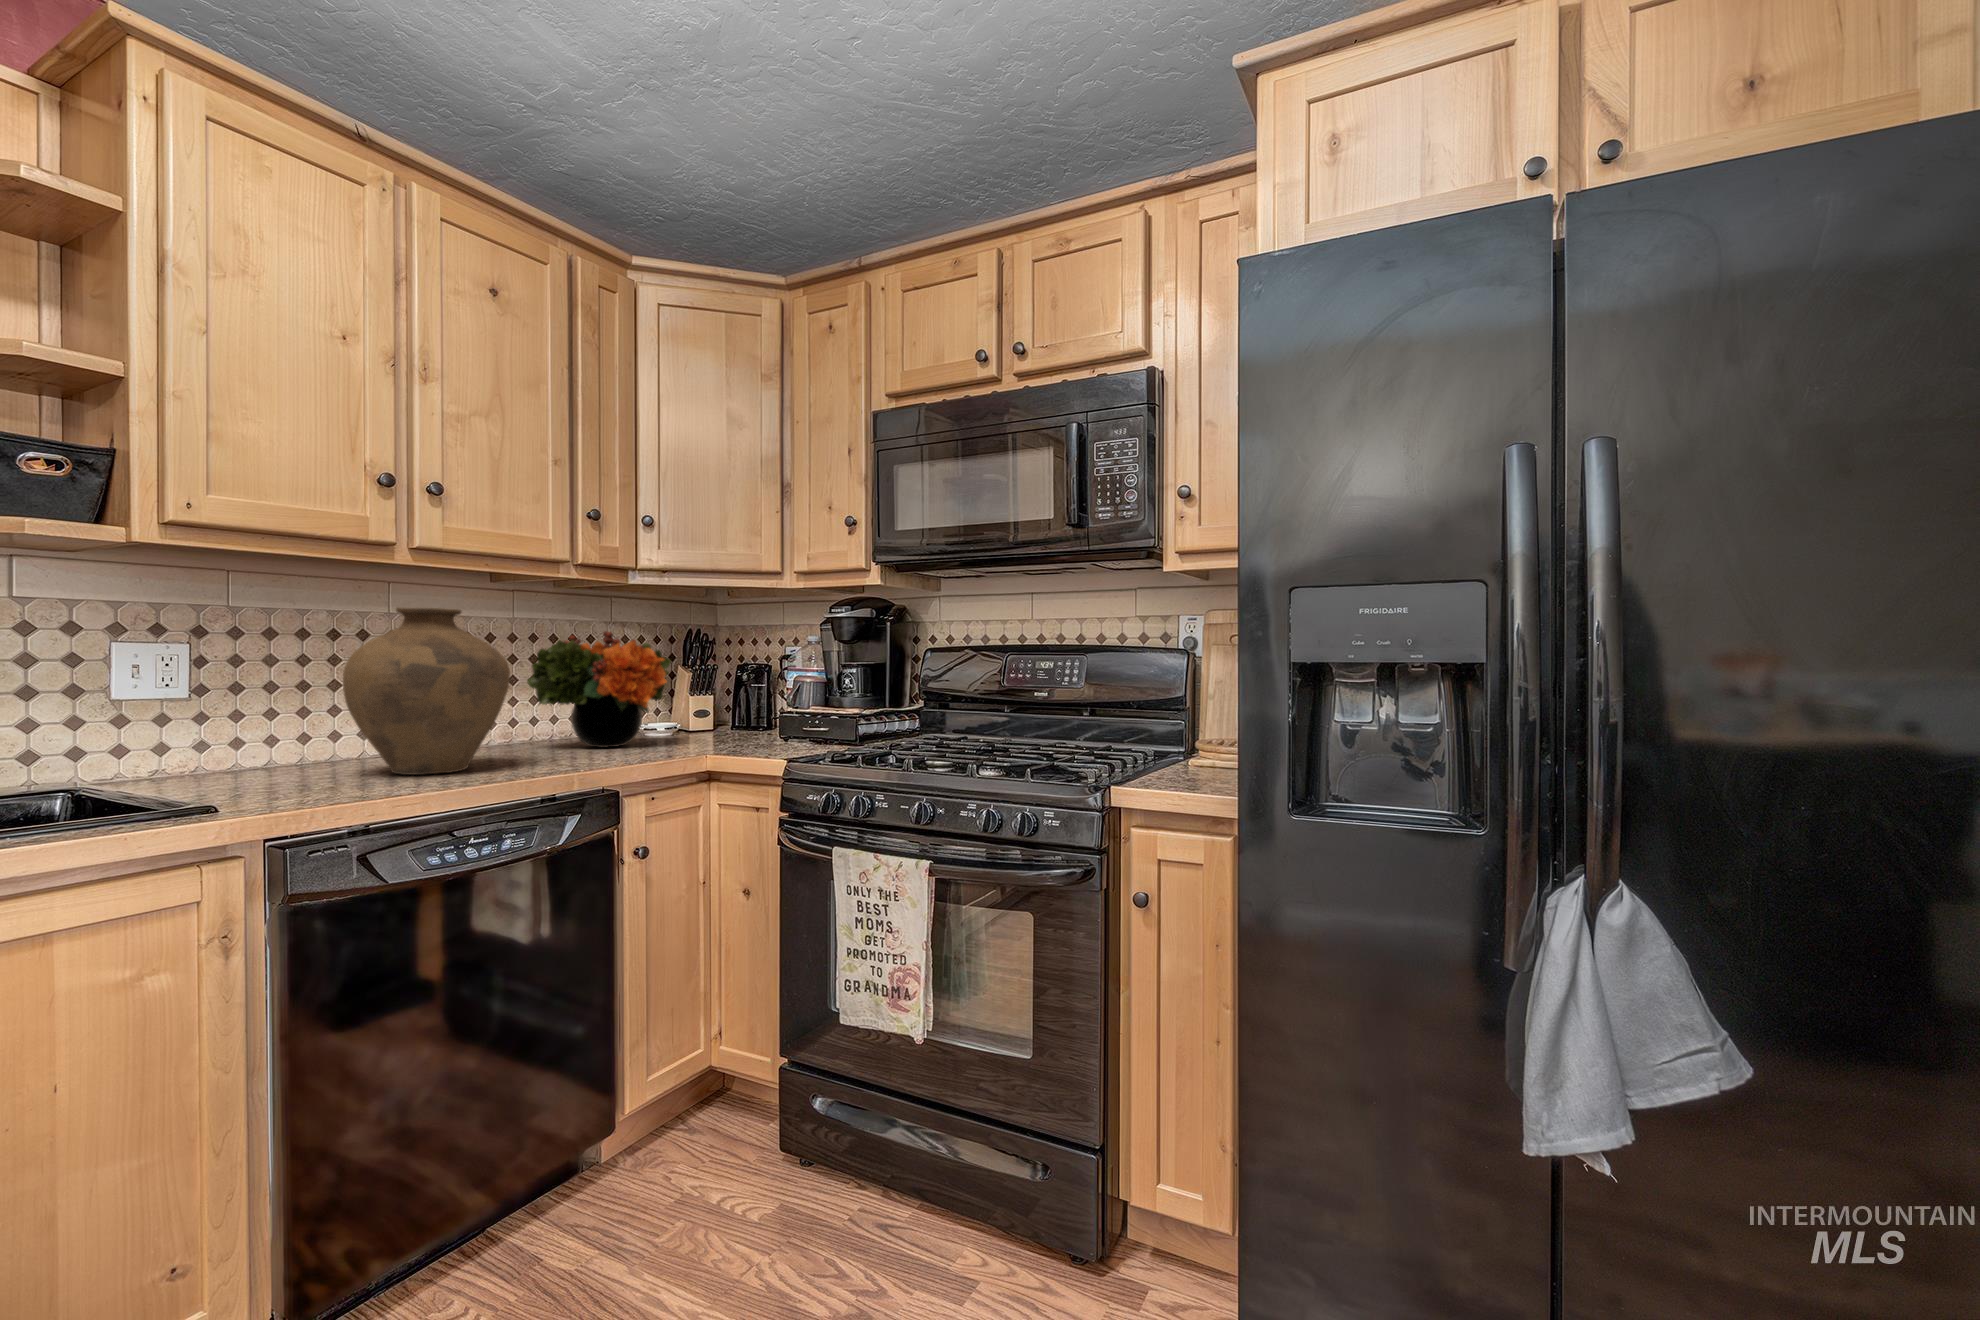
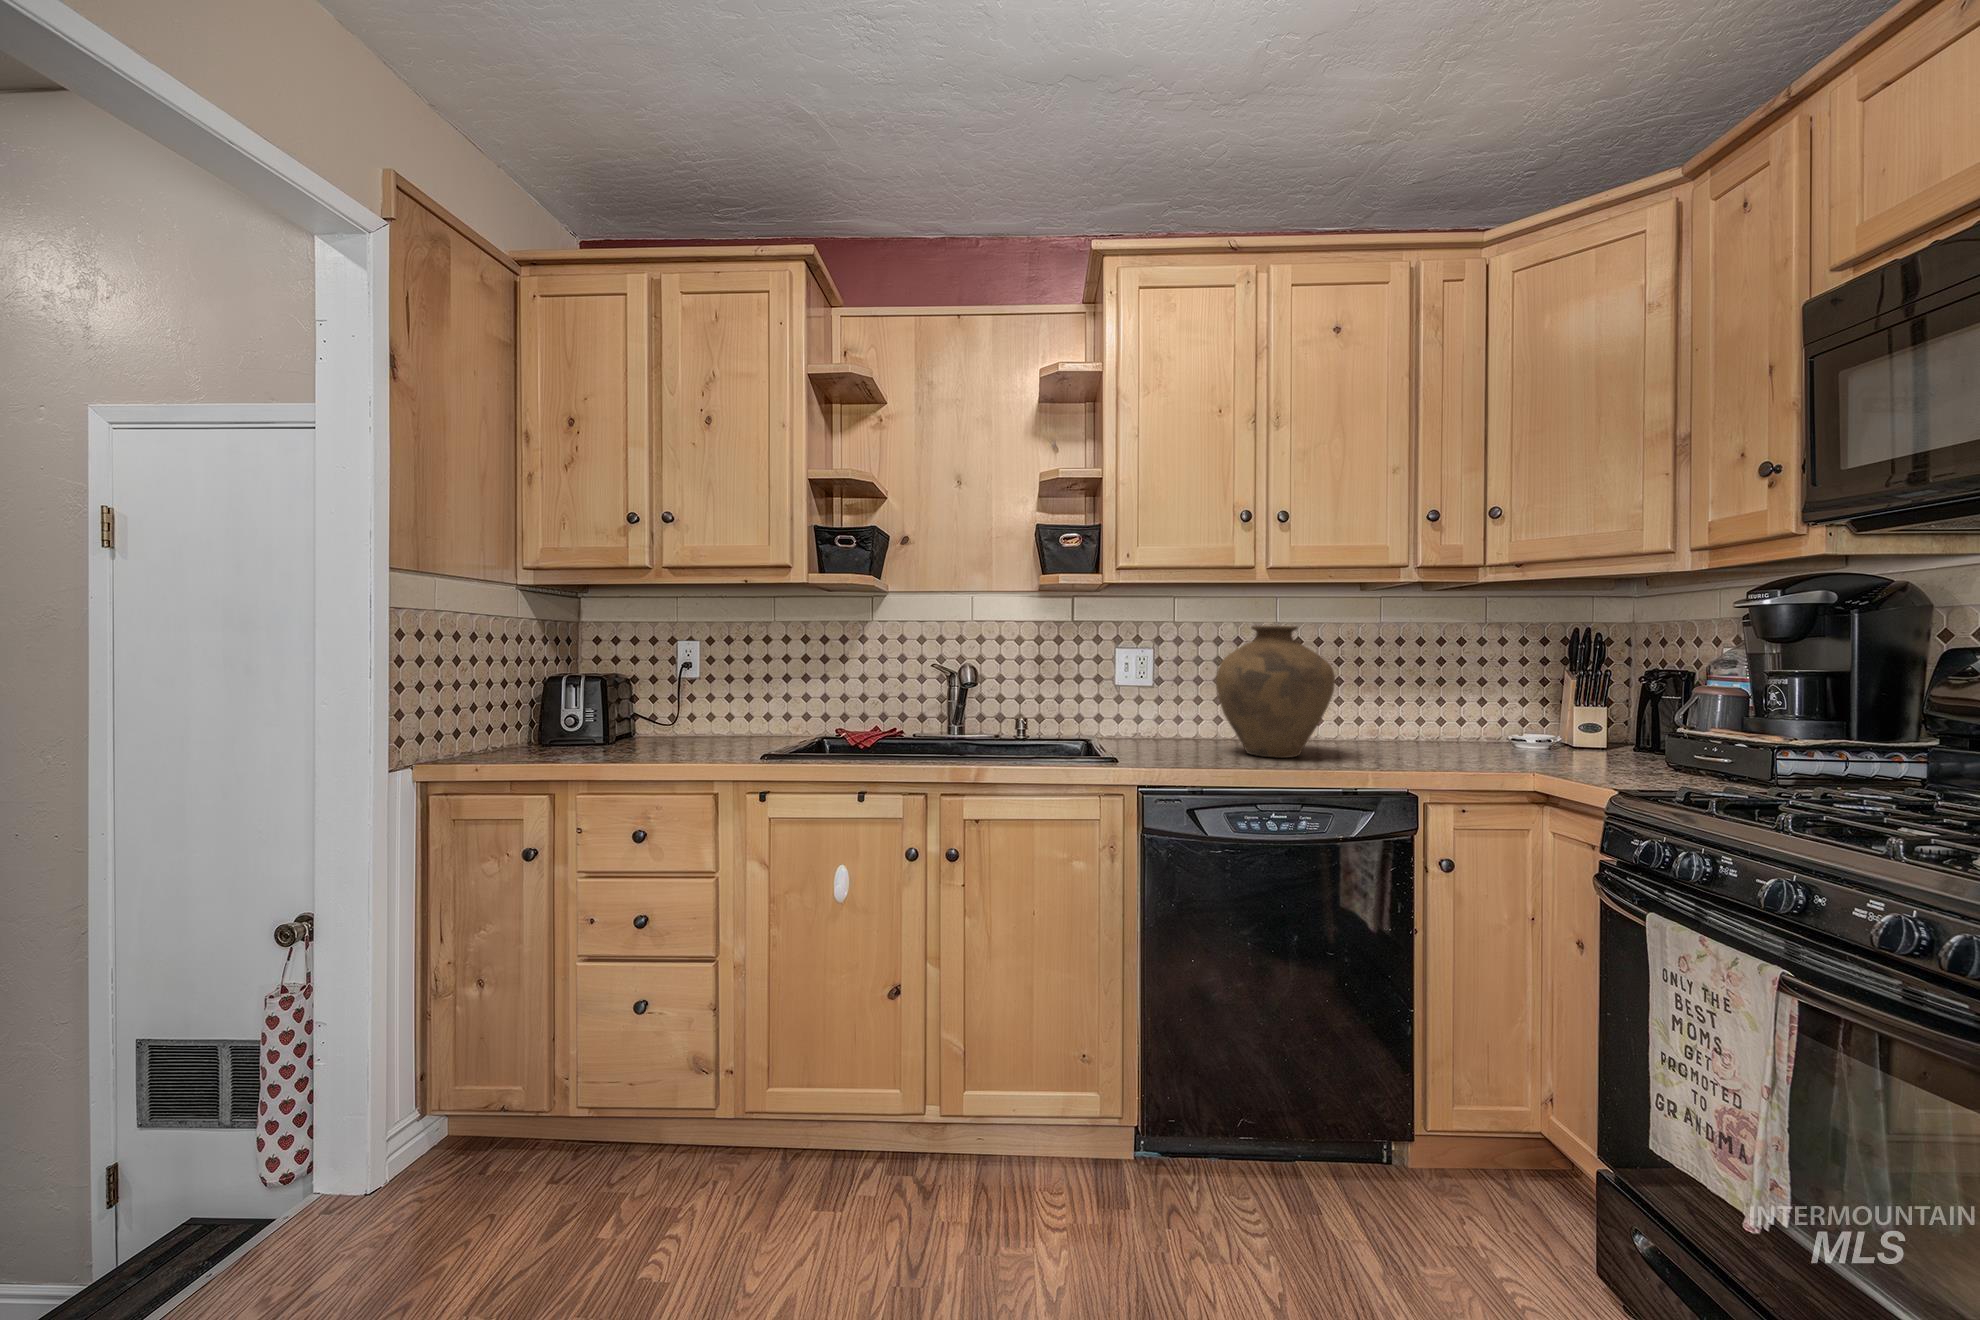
flower arrangement: present [527,631,671,747] -> none [1375,640,1526,753]

